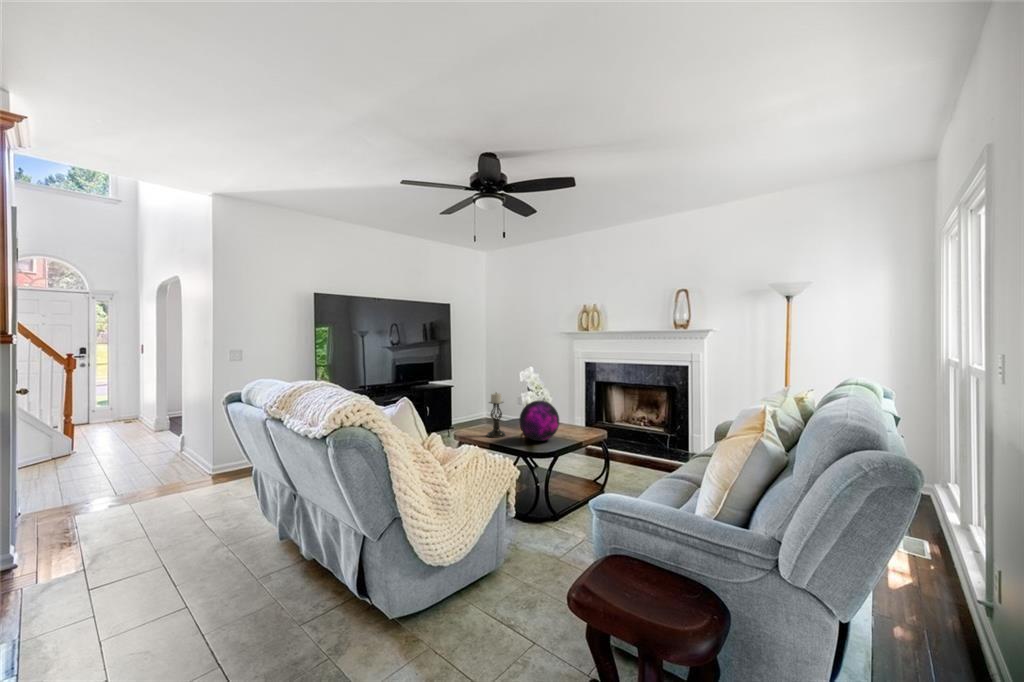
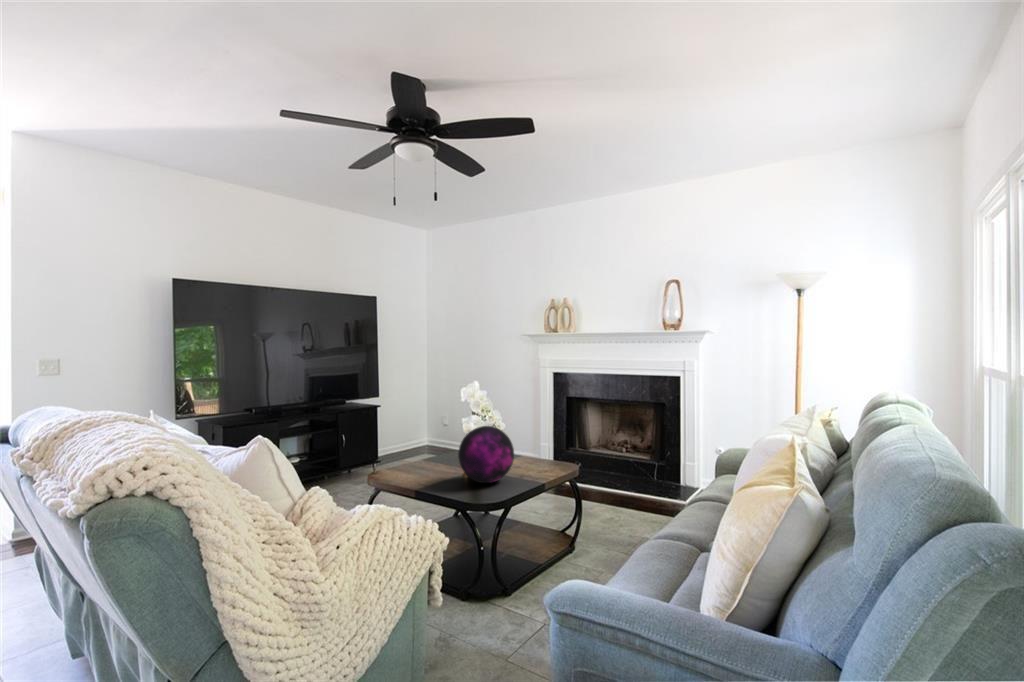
candle holder: present [487,392,506,438] -> none [414,415,441,479]

